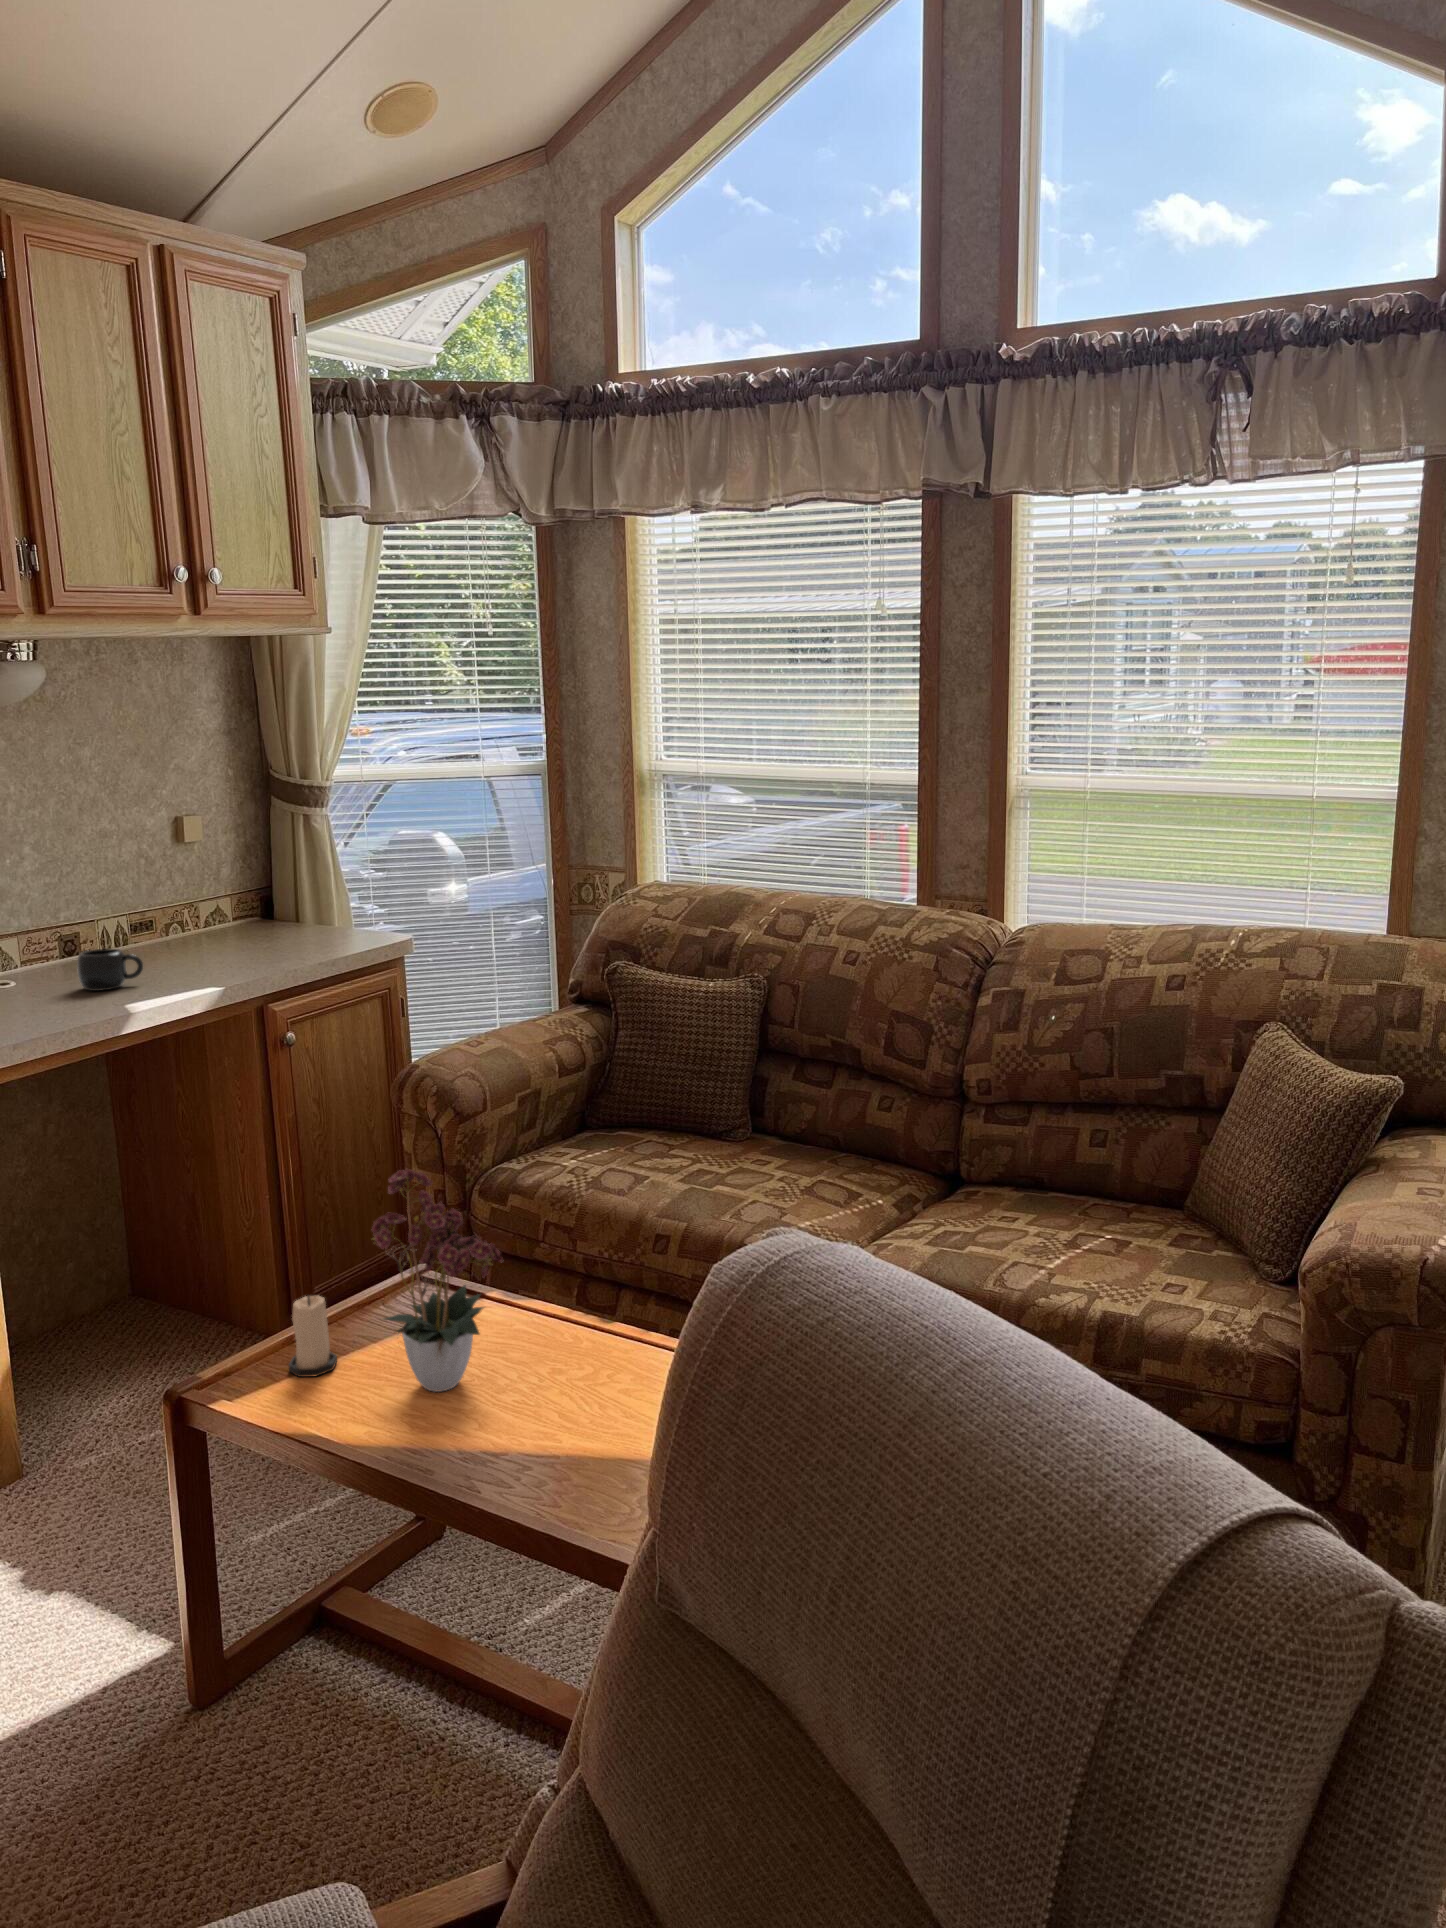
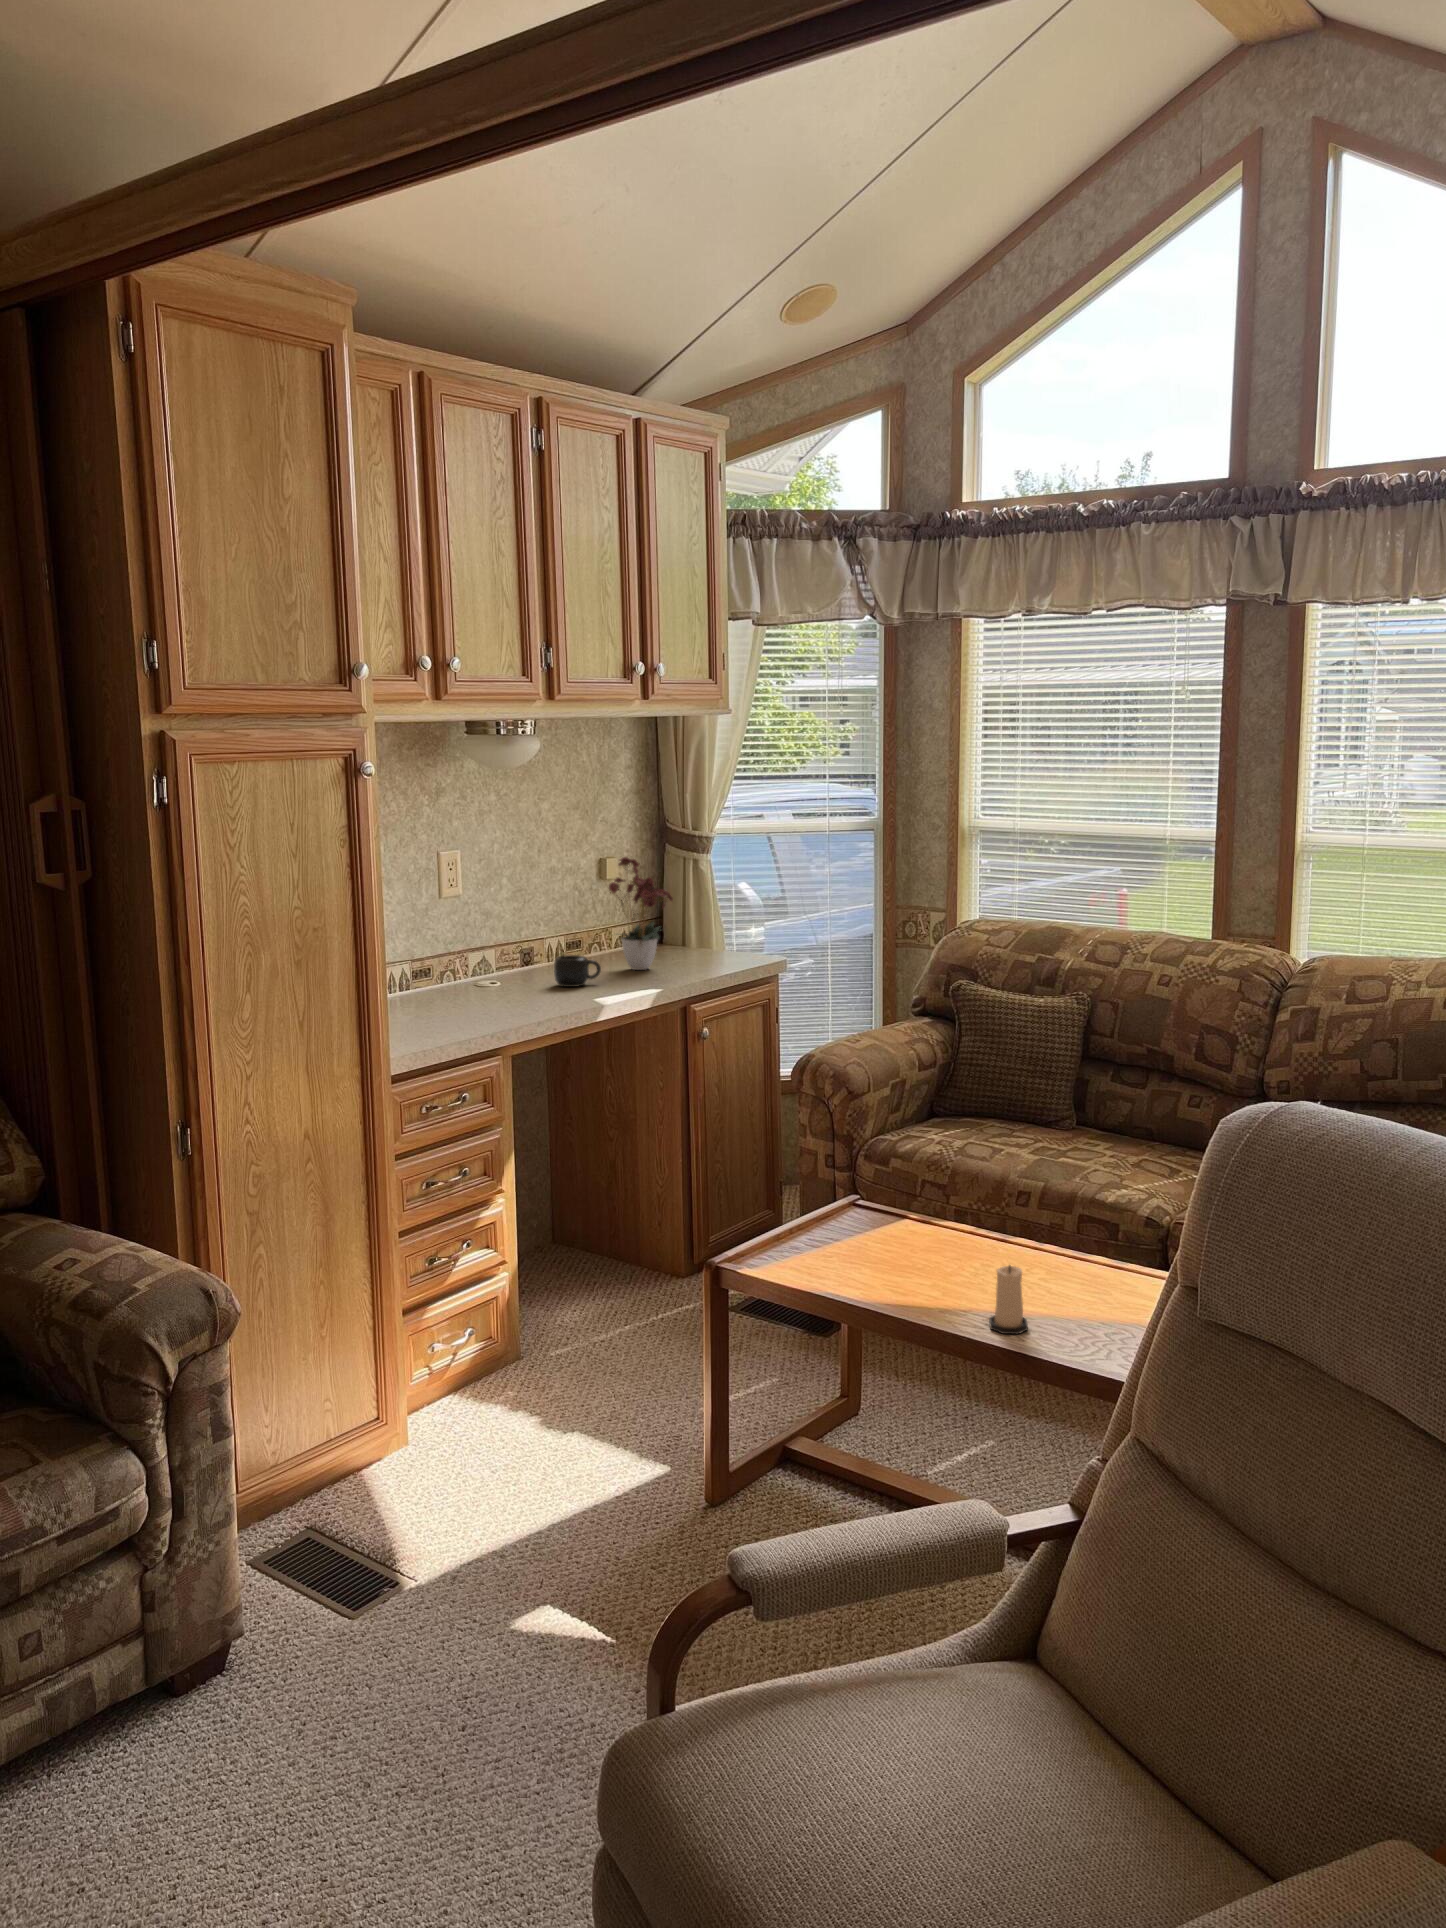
flower arrangement: present [372,1169,503,1392] -> present [609,857,673,970]
candle: present [289,1295,337,1377] -> present [989,1265,1028,1334]

